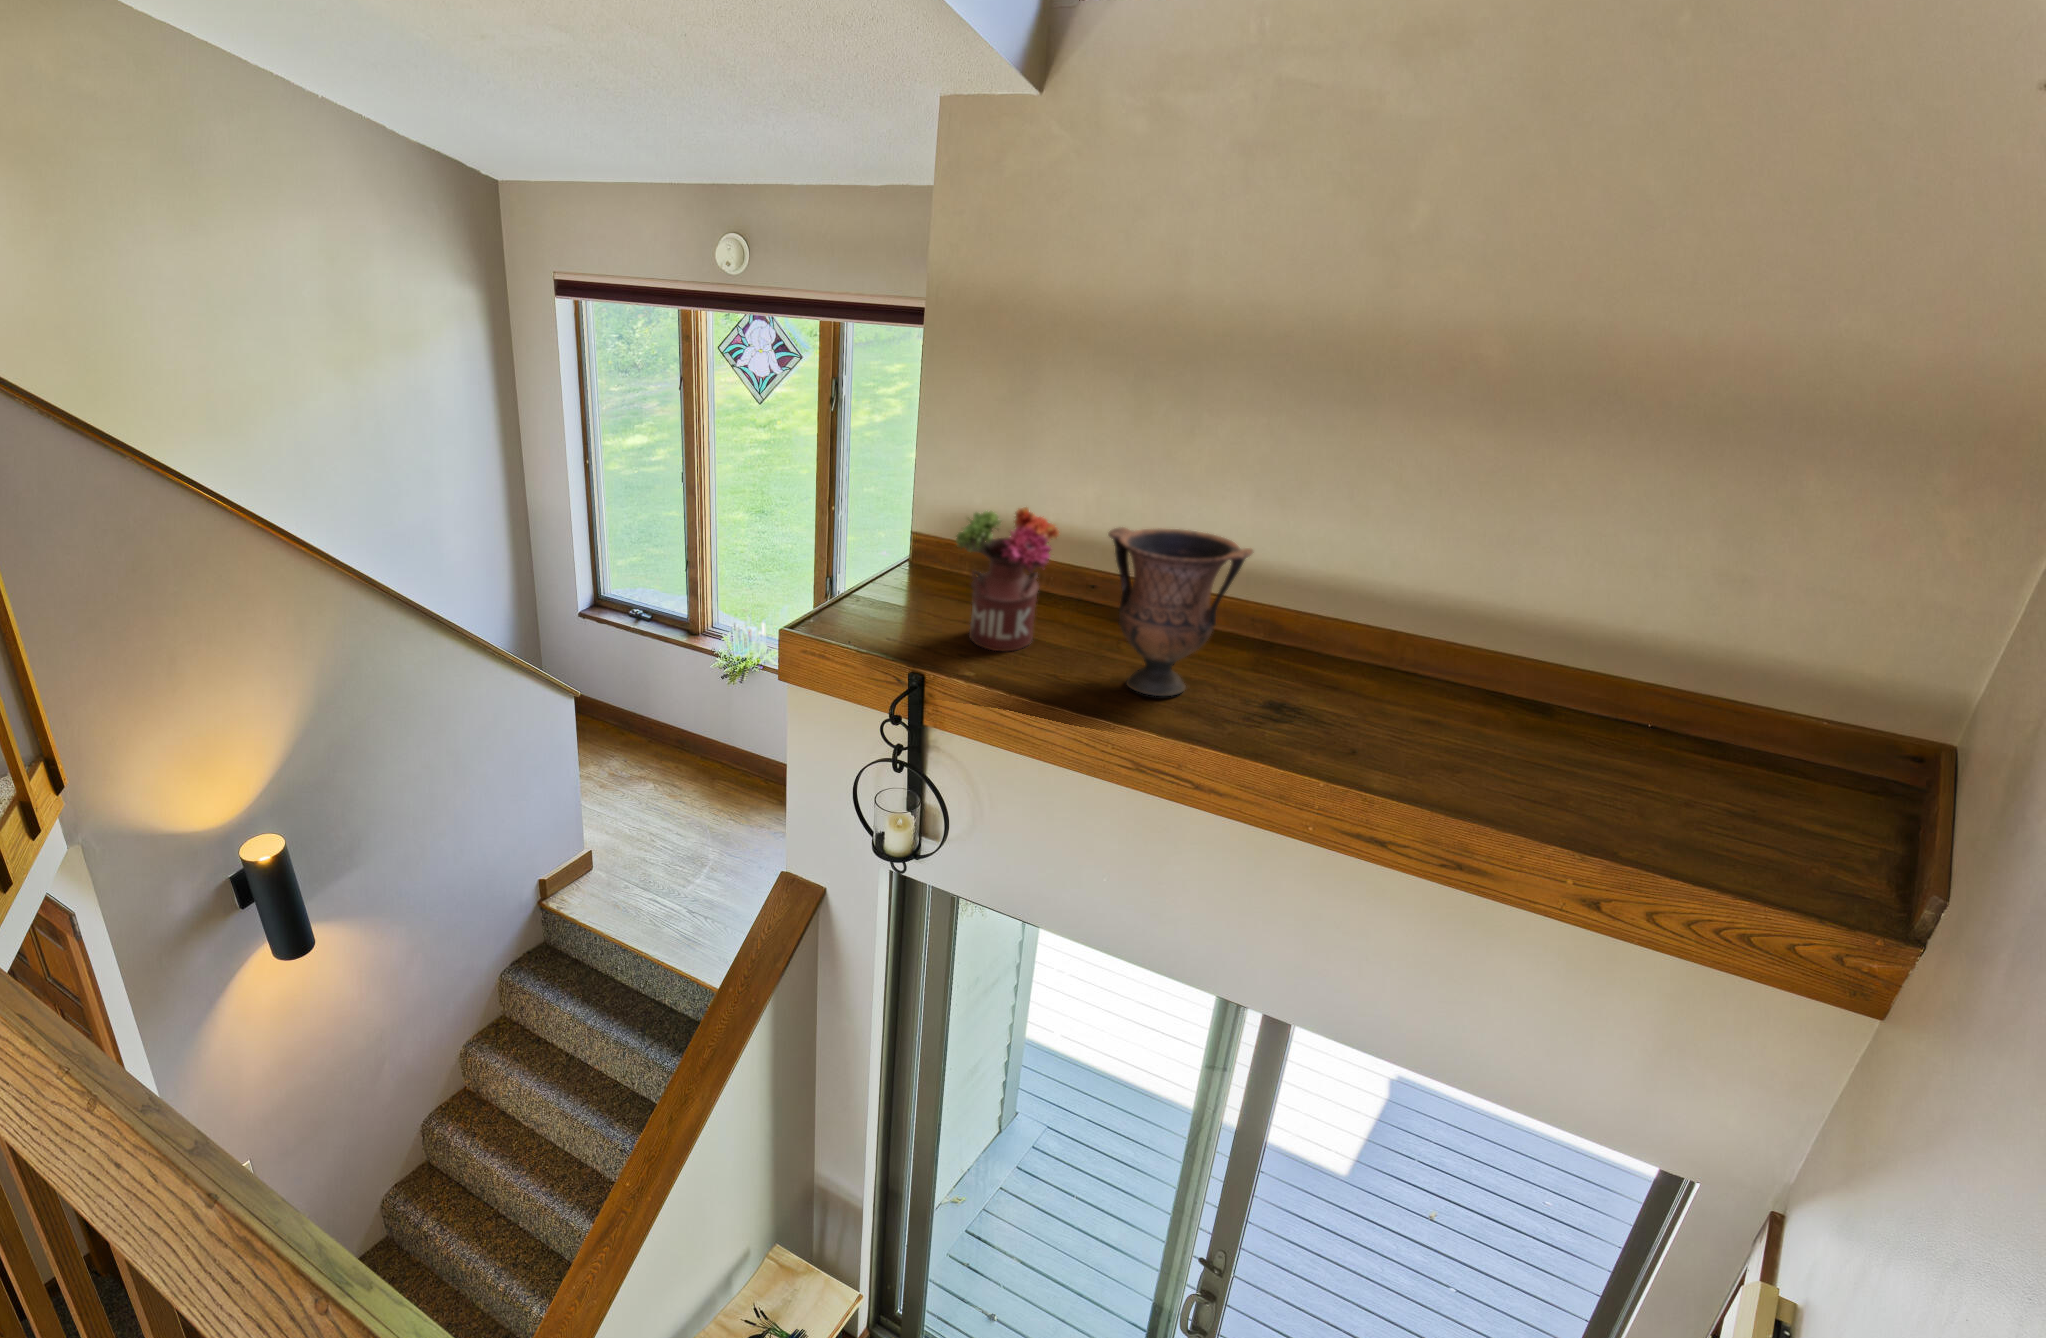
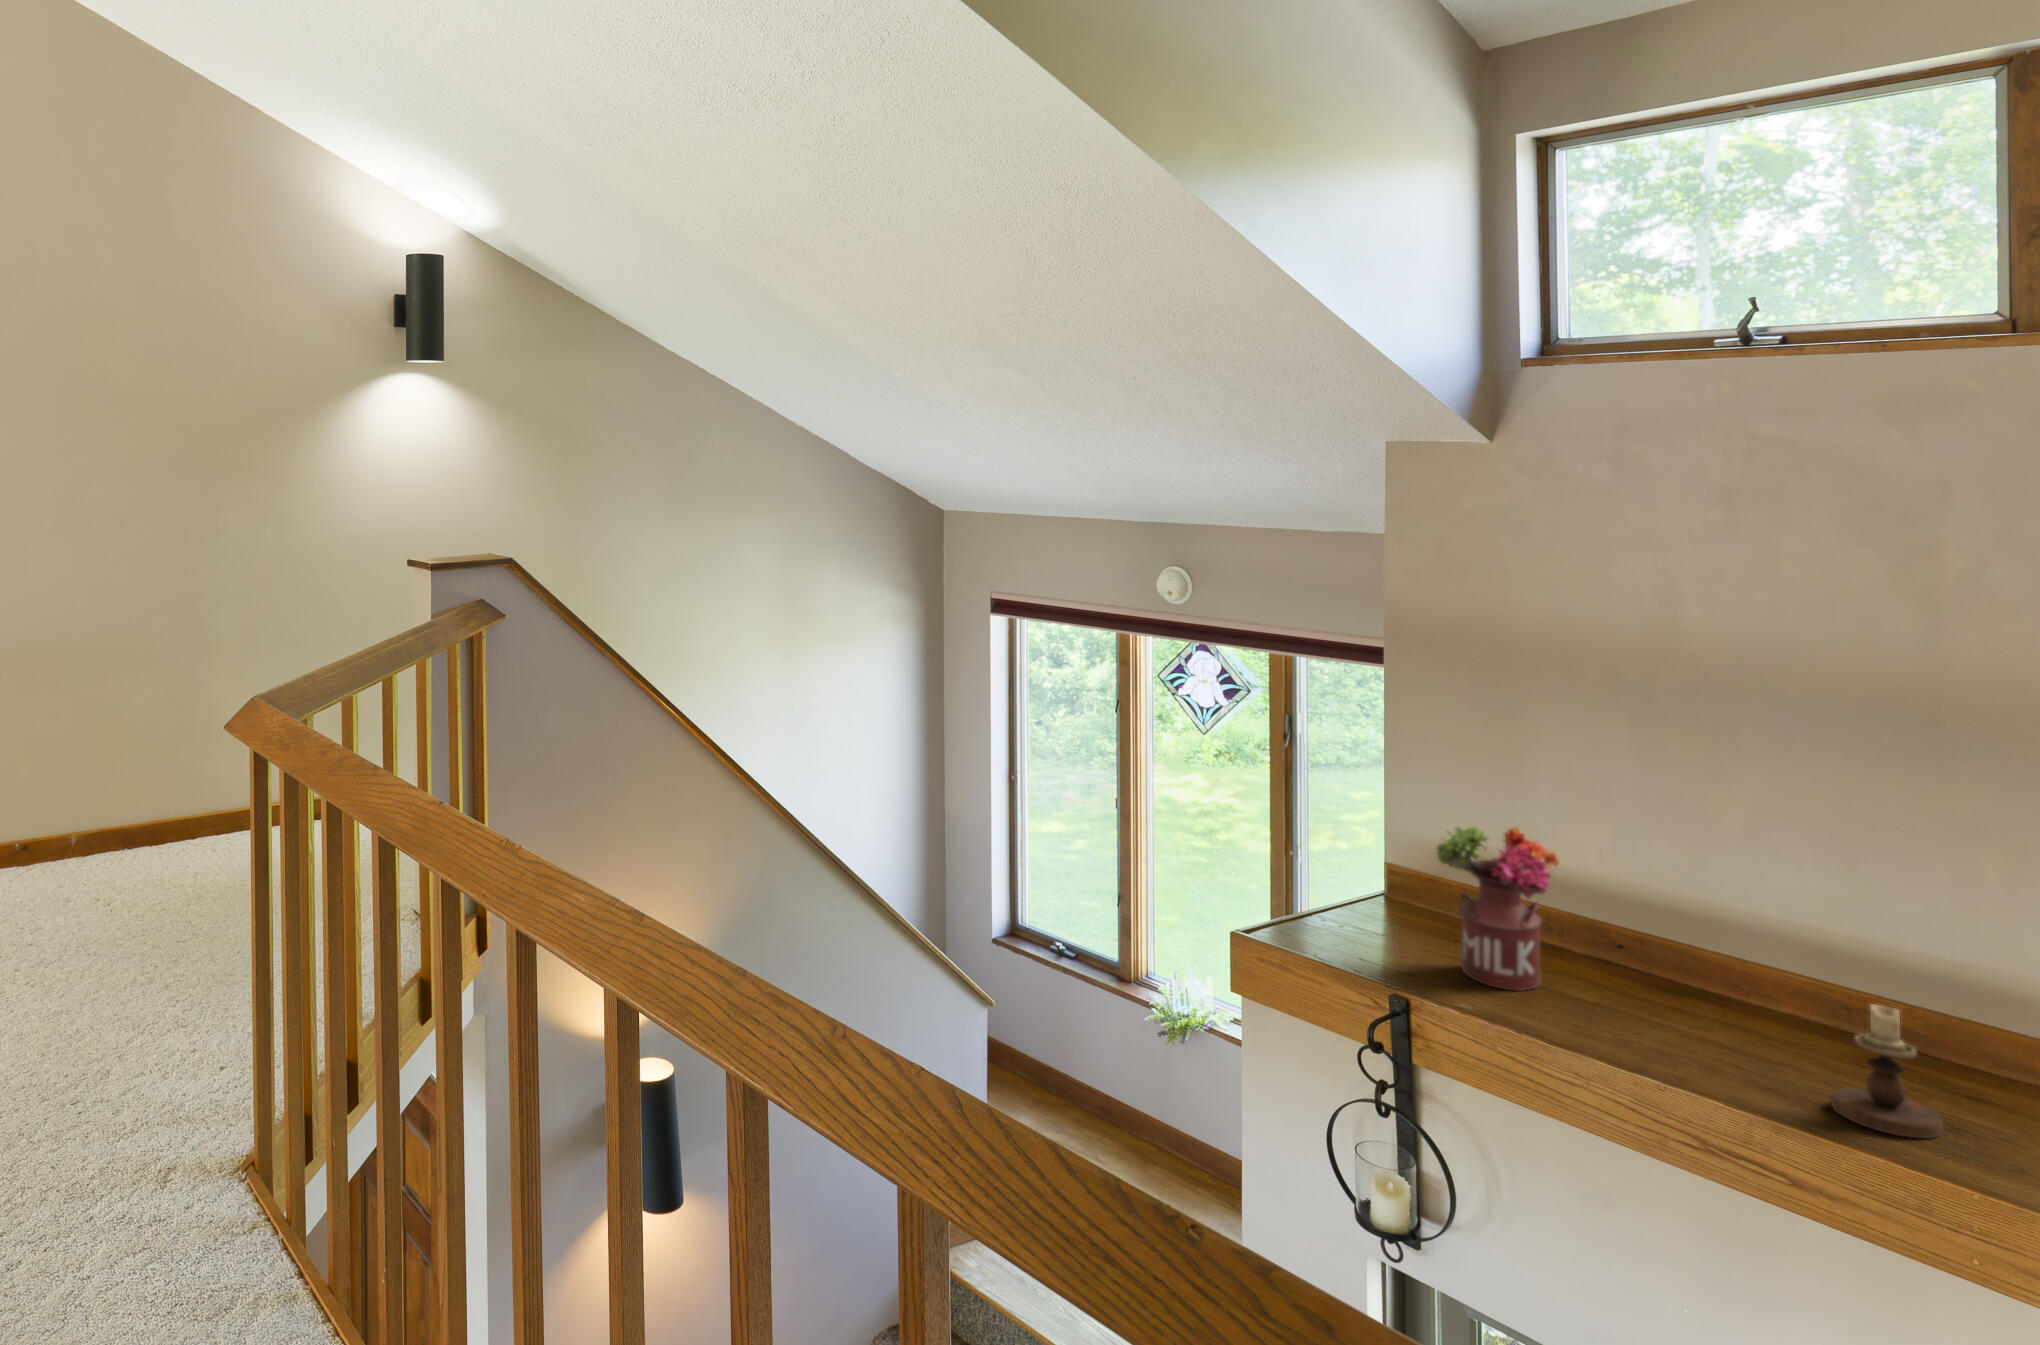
vase: present [1108,527,1253,696] -> none [1615,856,1797,1060]
candlestick: none [1251,644,1333,749] -> present [1831,1004,1943,1139]

